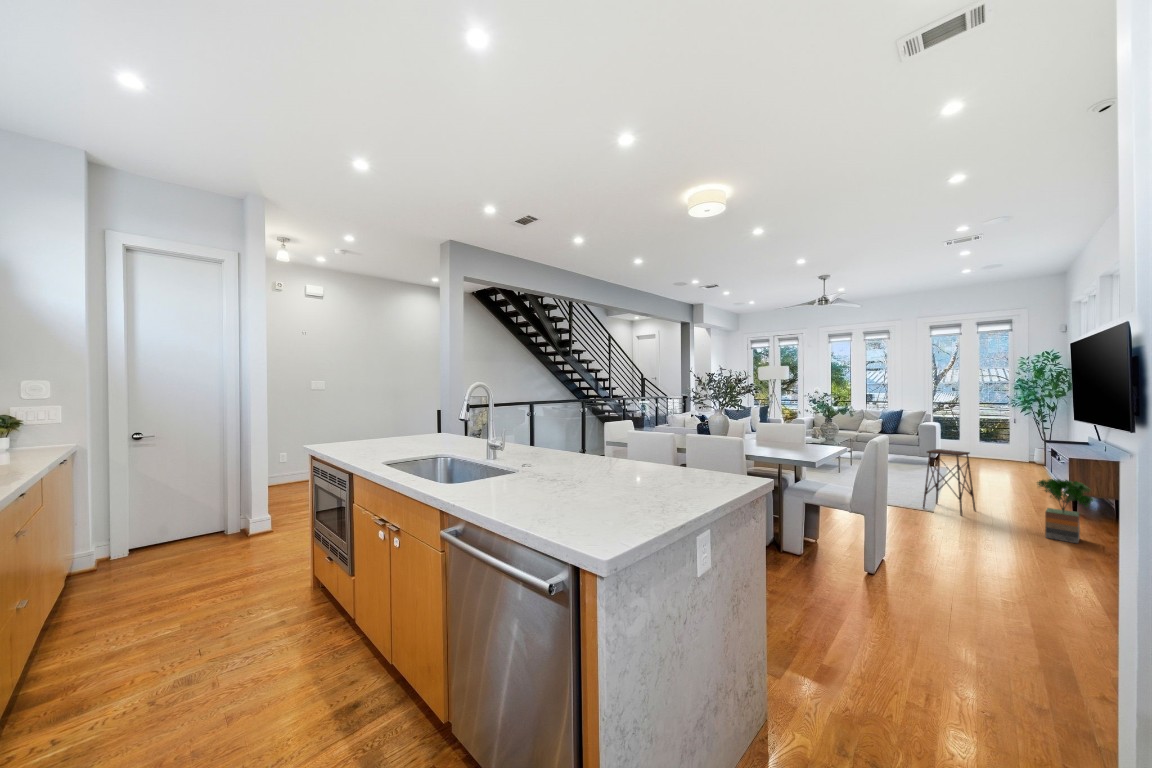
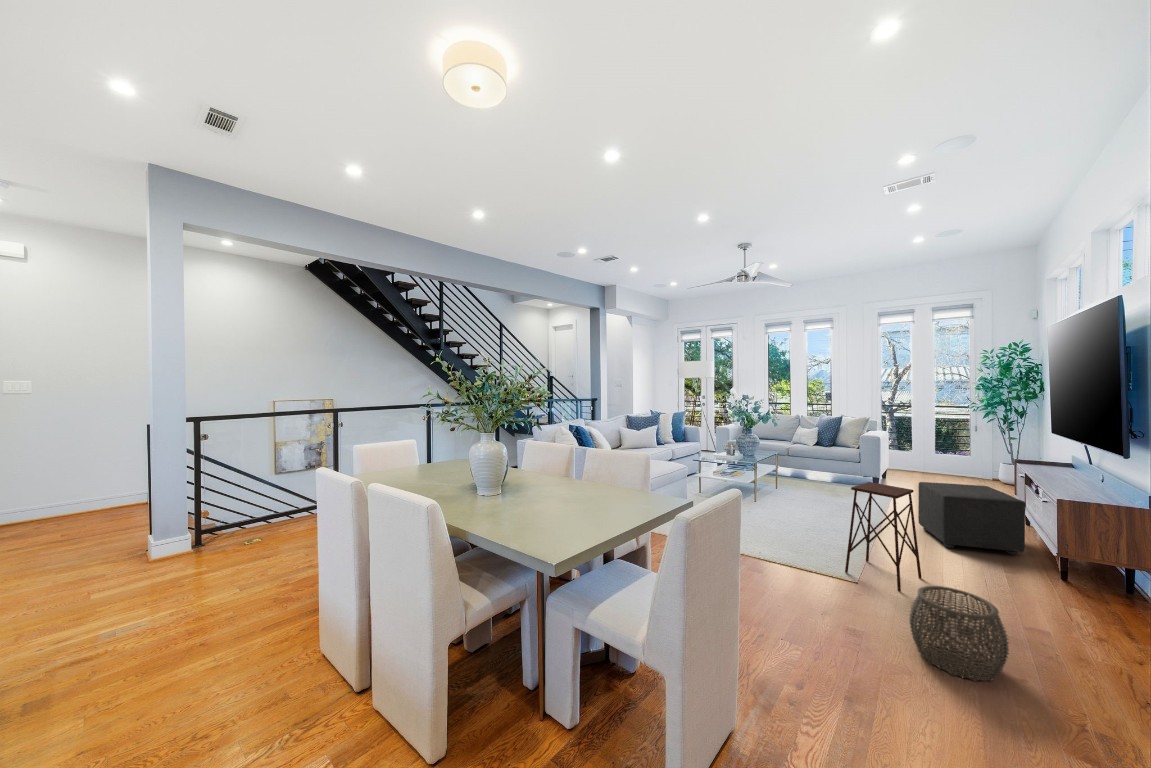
ottoman: none [971,455,1049,502] -> present [918,482,1026,555]
potted tree: present [1037,479,1093,543] -> none [1014,547,1123,672]
woven basket: none [971,500,1030,546] -> present [909,586,1009,682]

